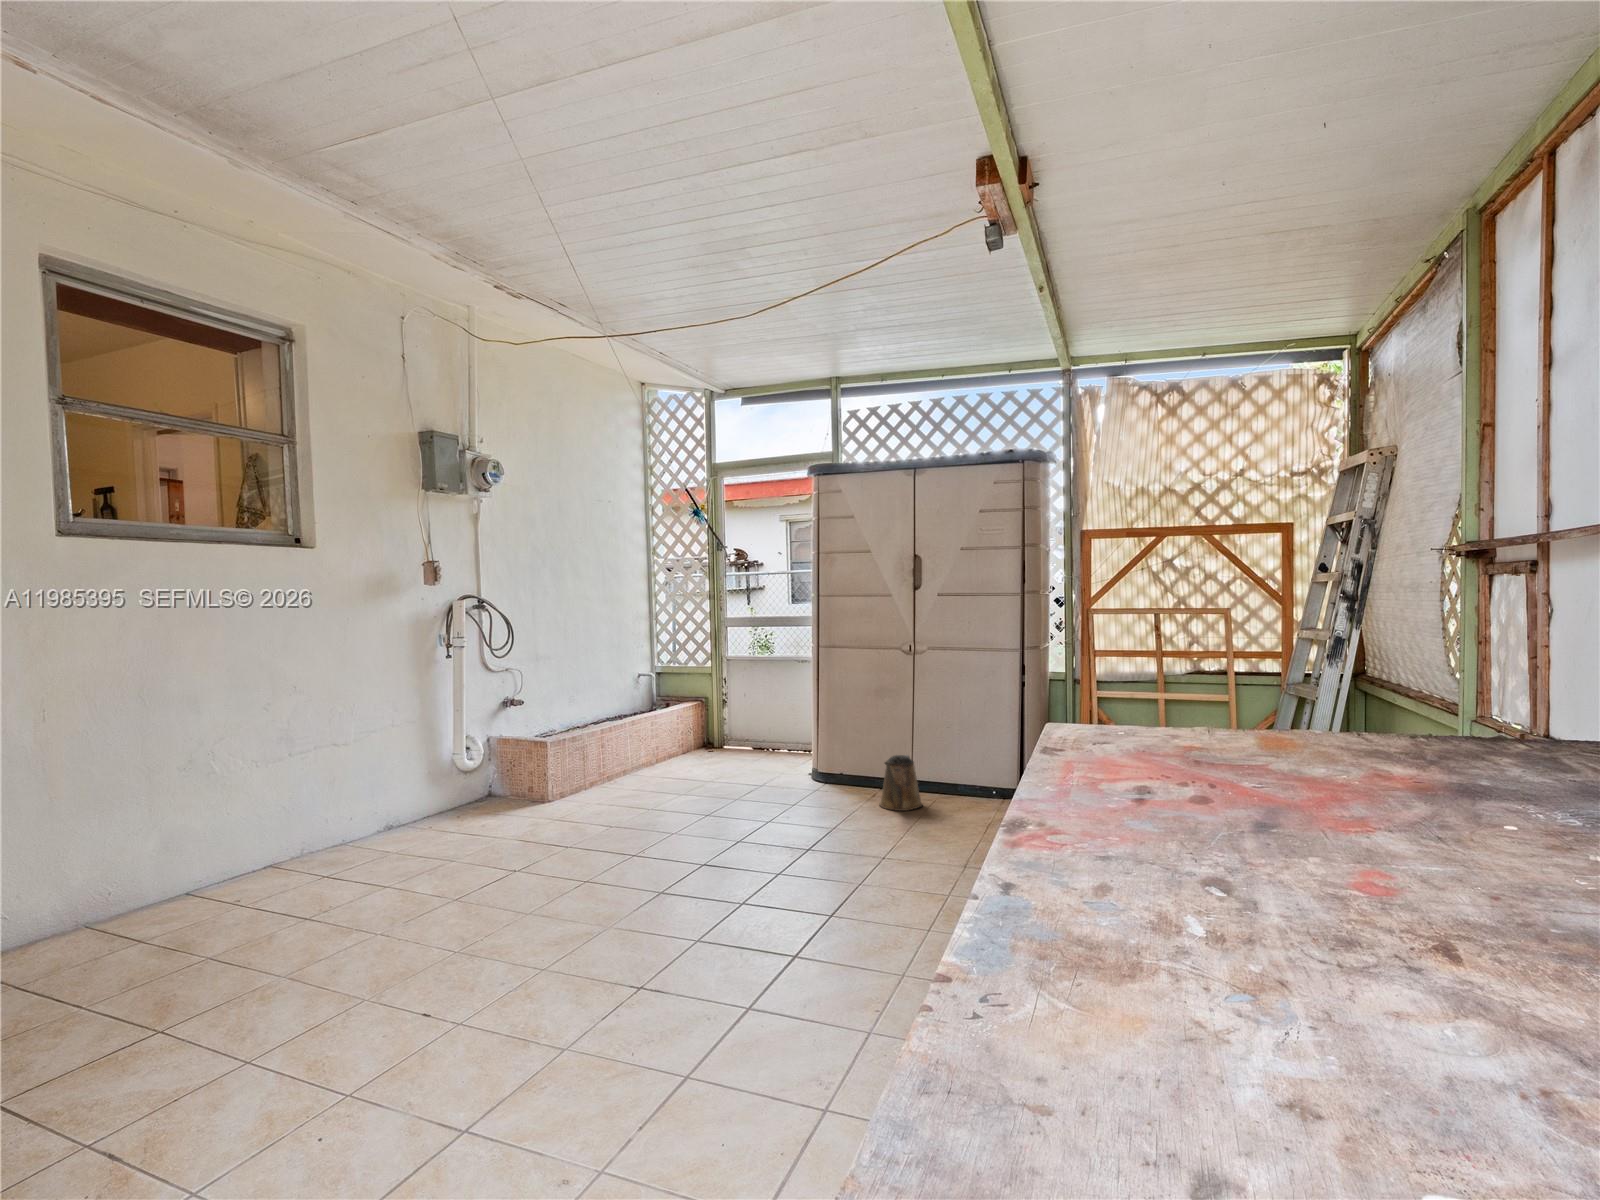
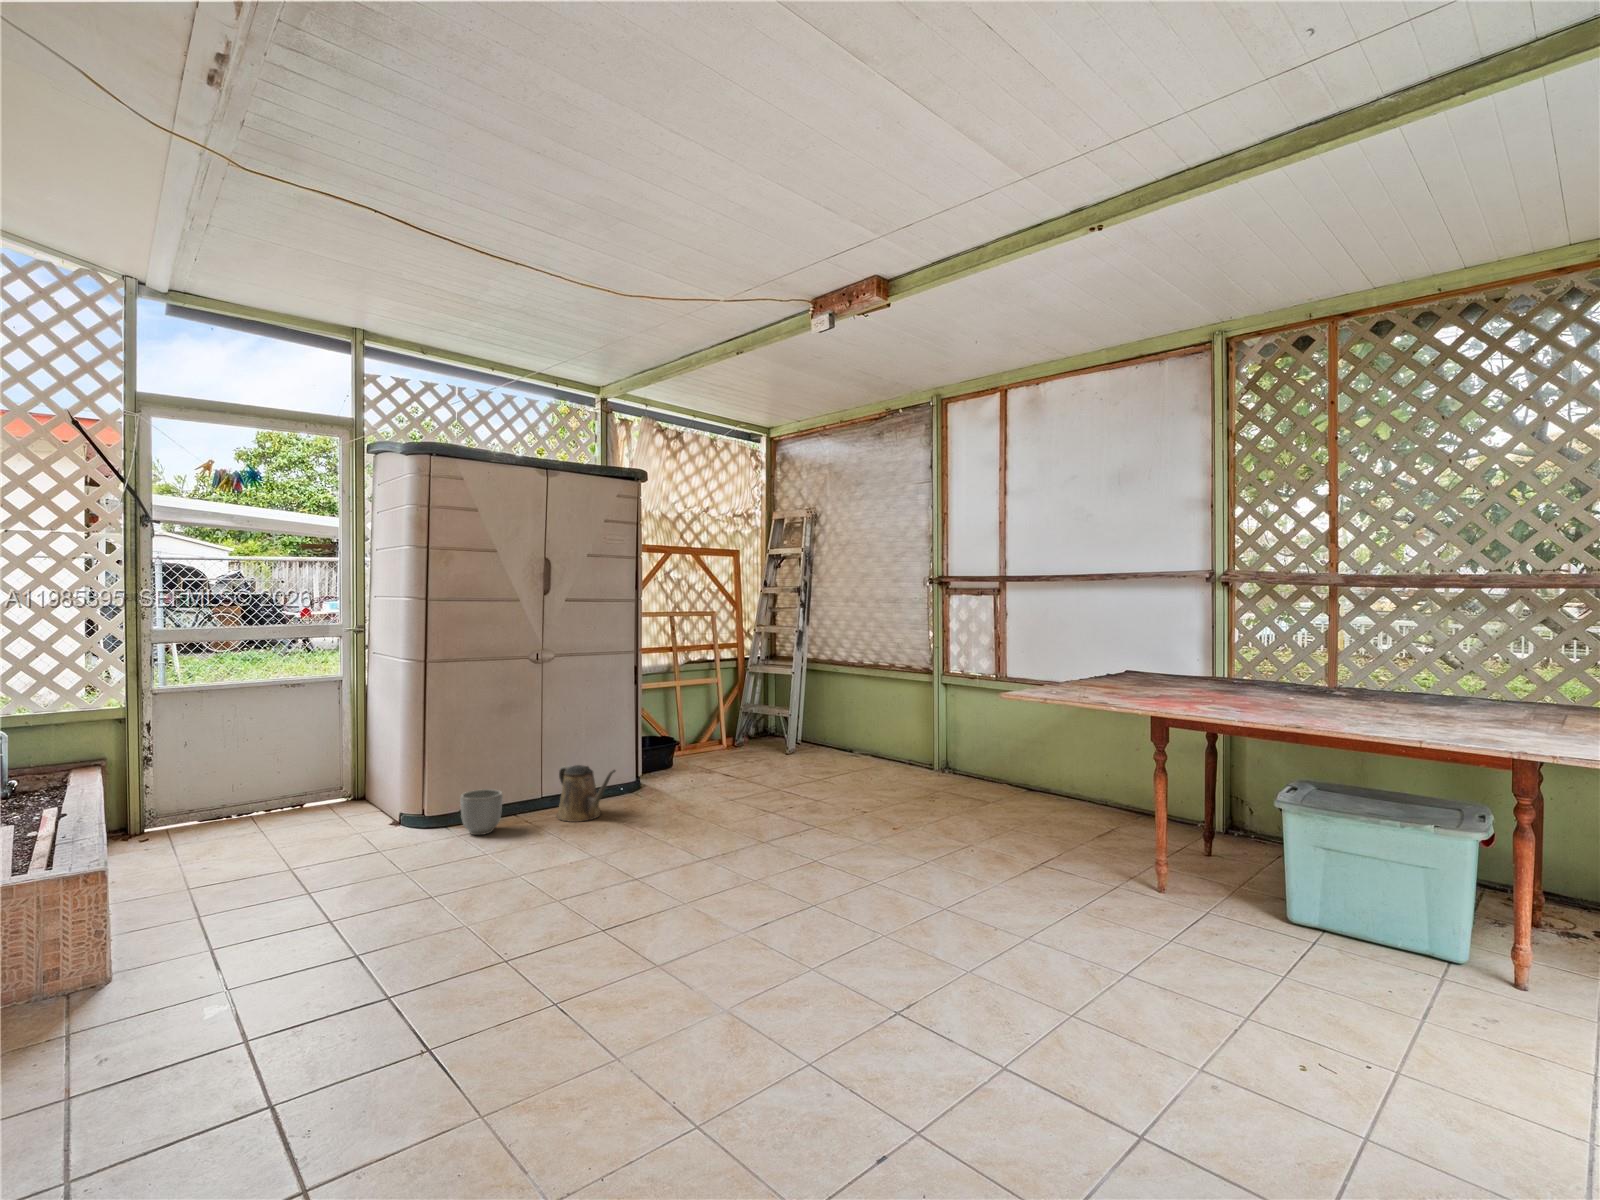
planter: none [803,758,837,796] -> present [460,789,503,835]

